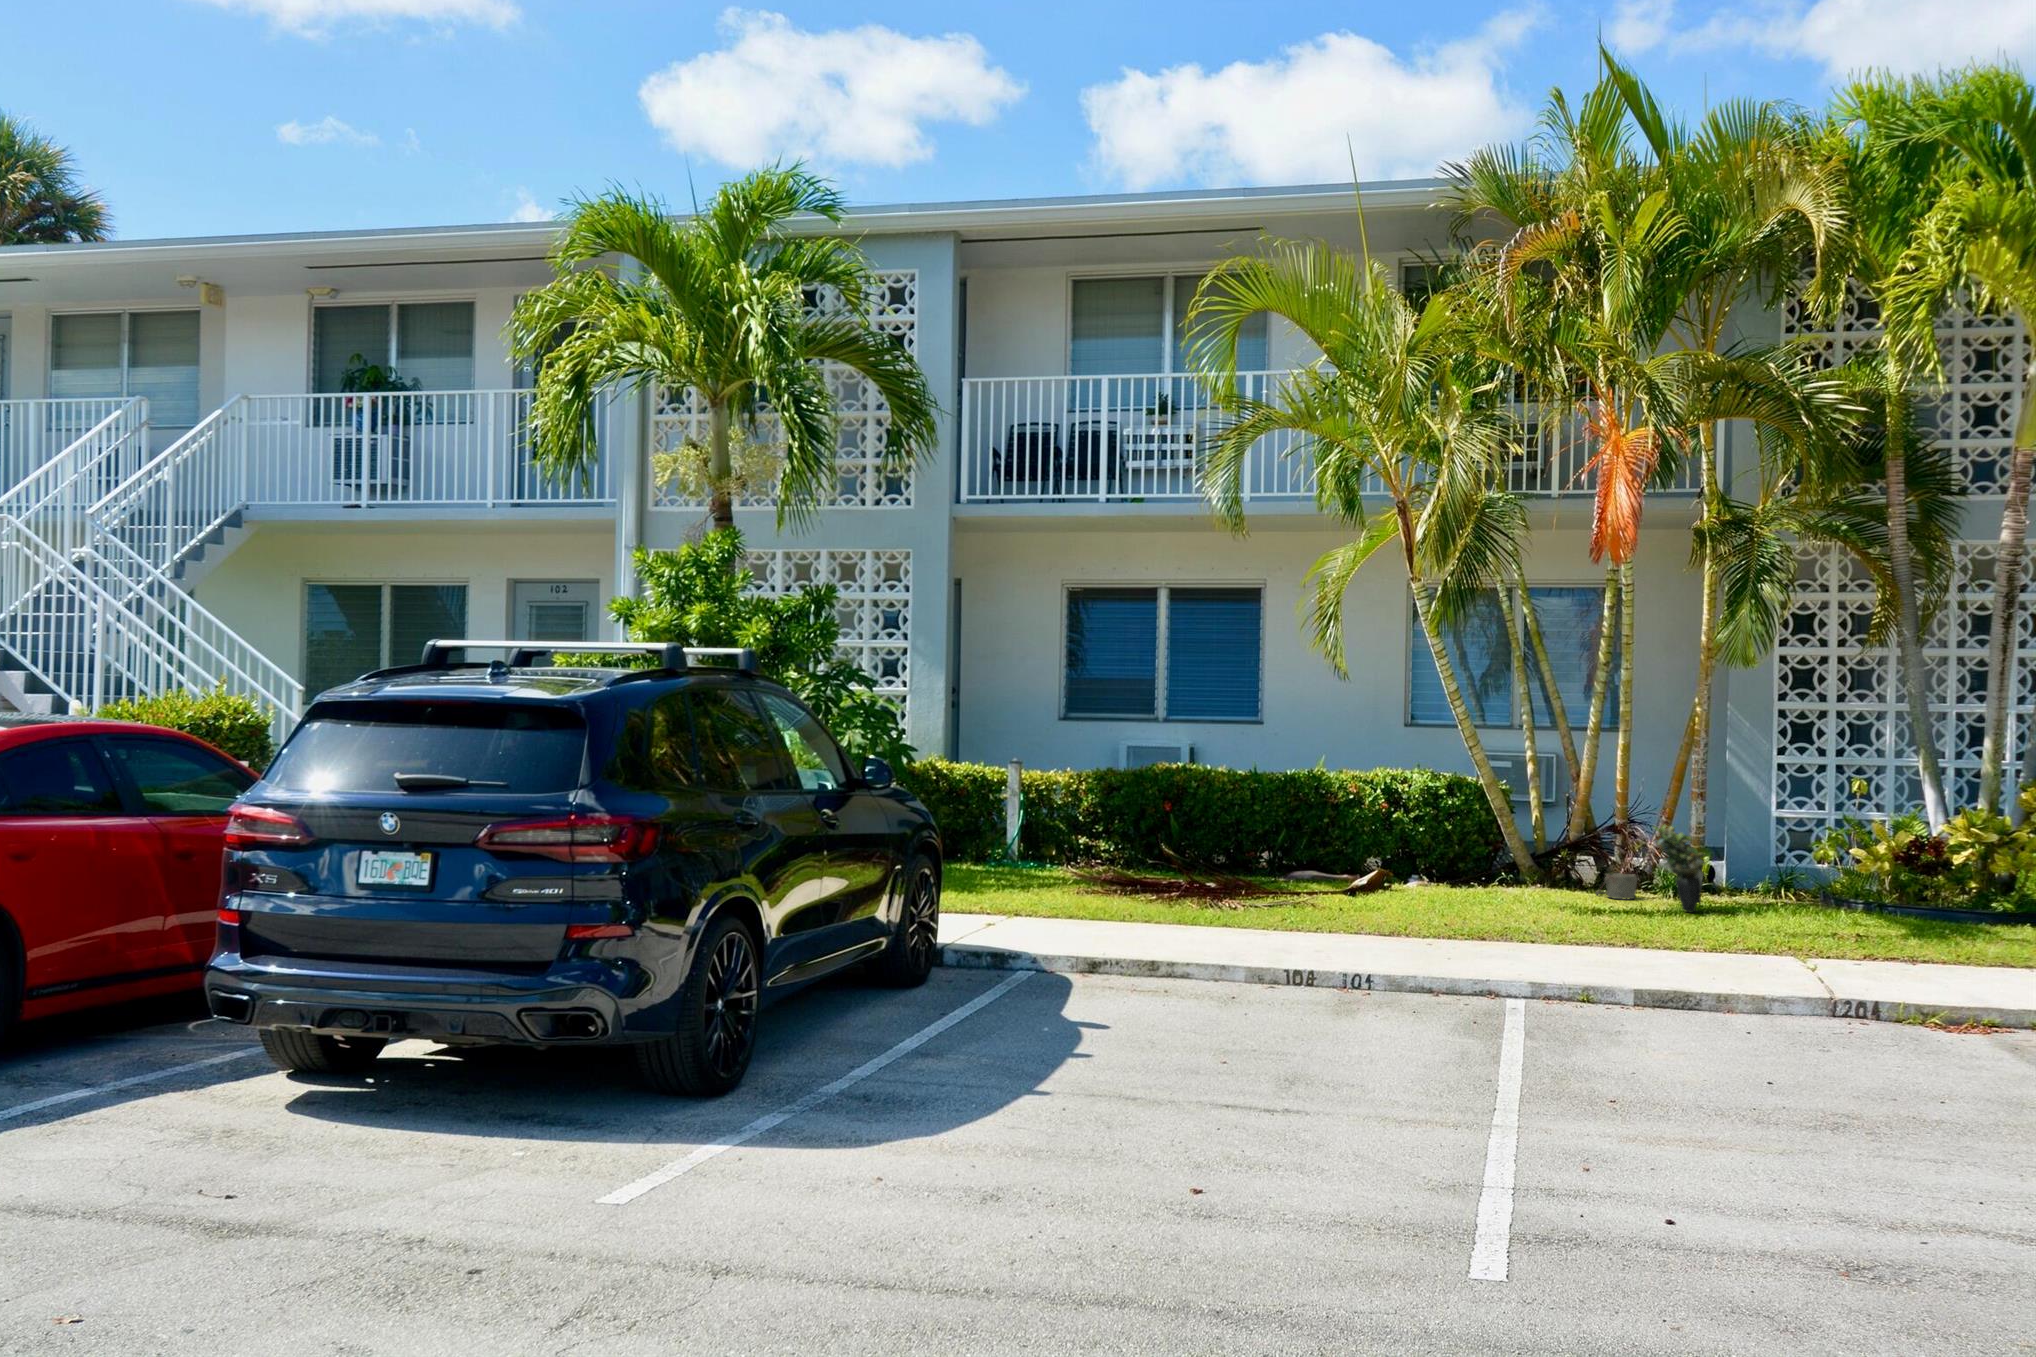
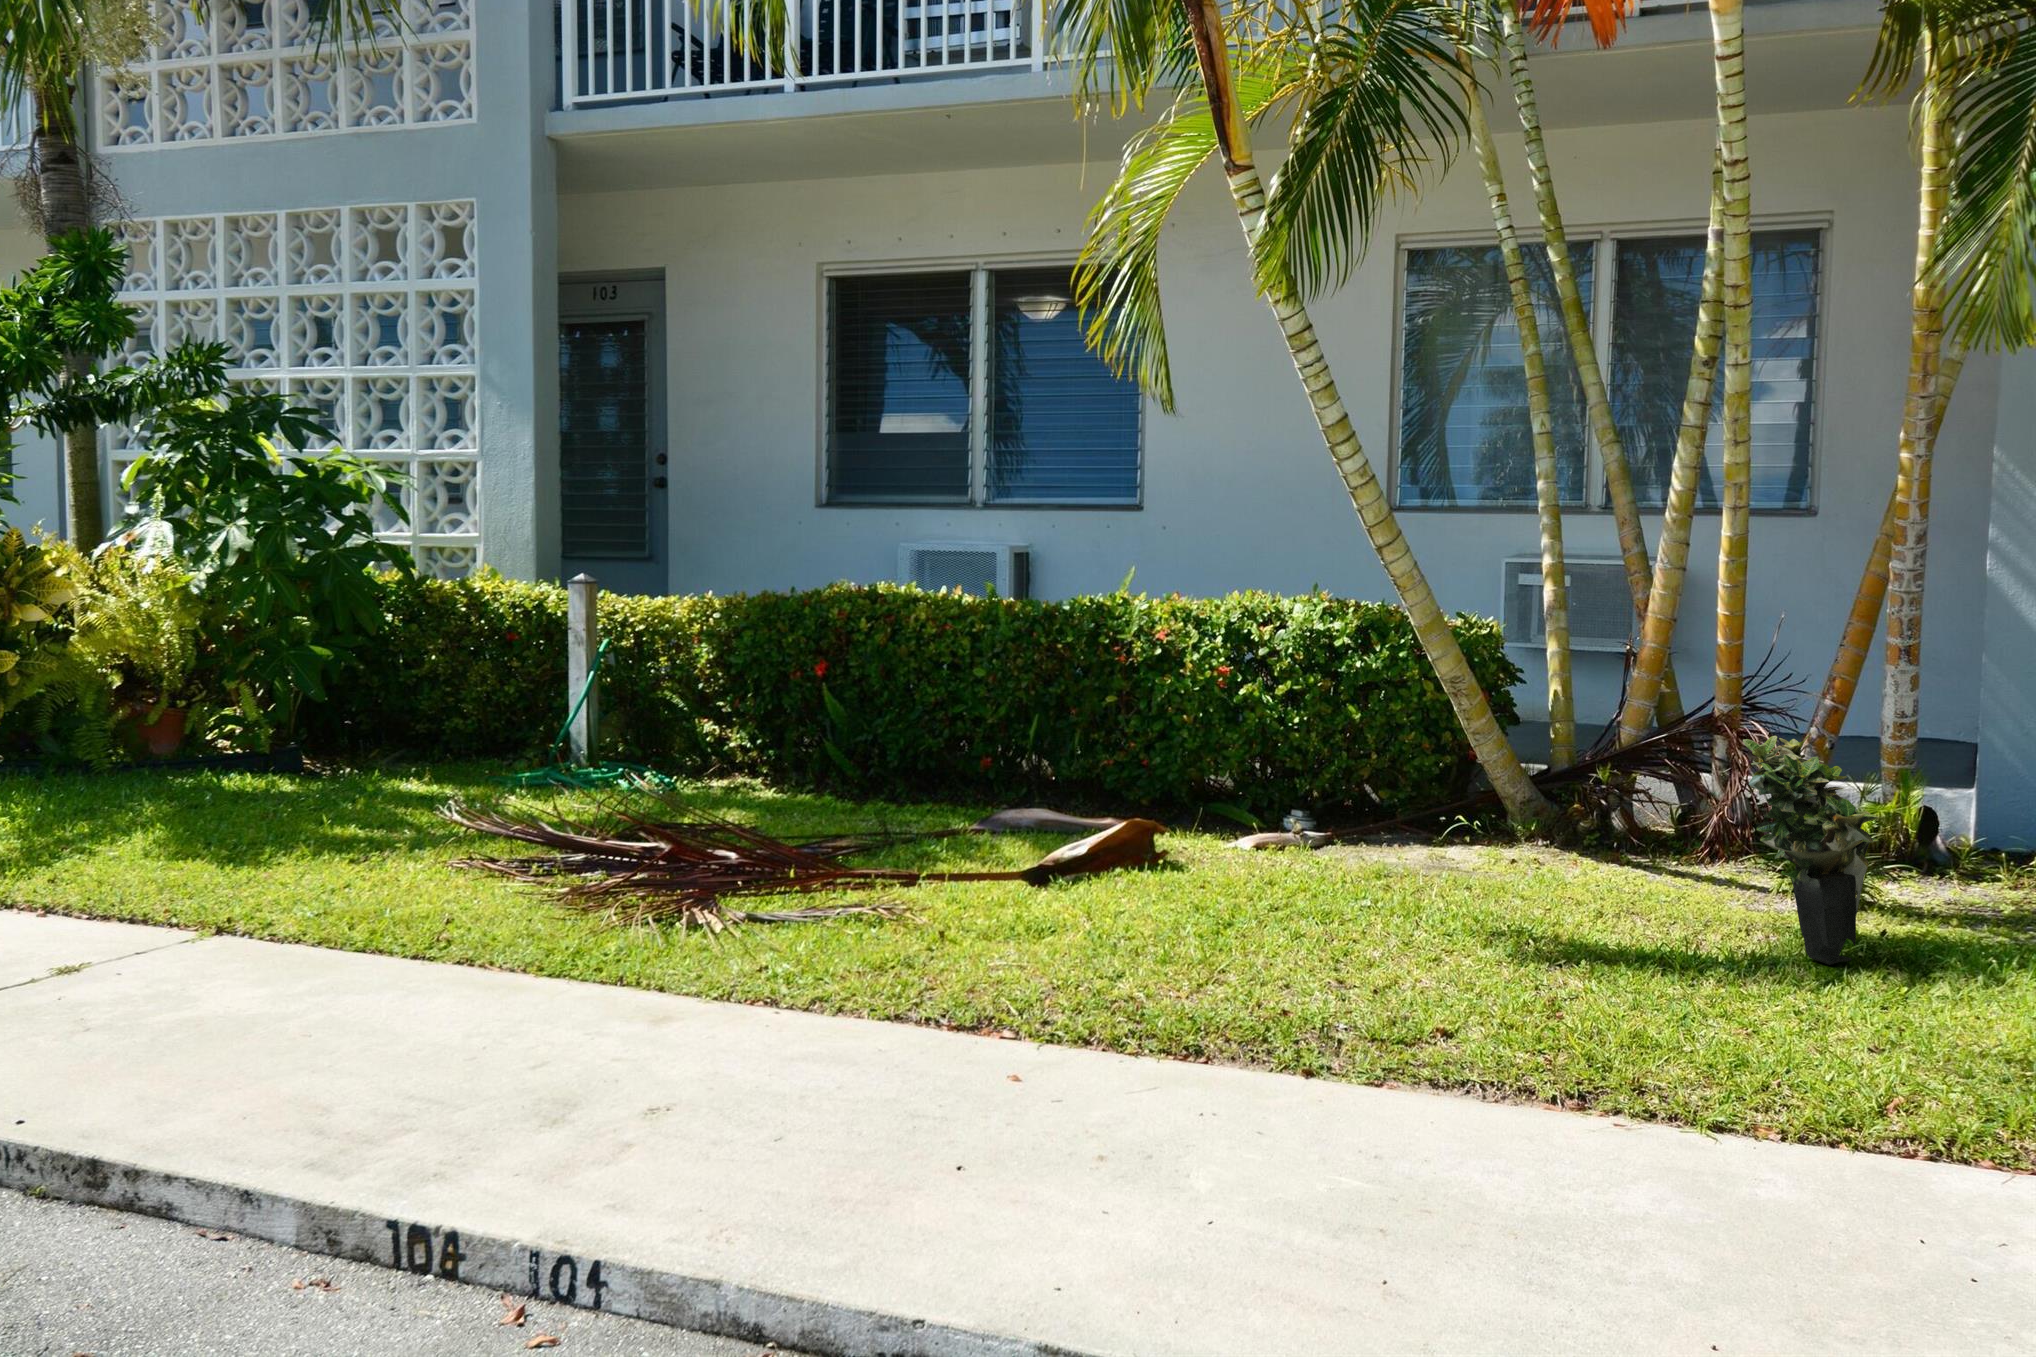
bucket: present [1596,873,1638,900] -> none [1622,837,1723,906]

